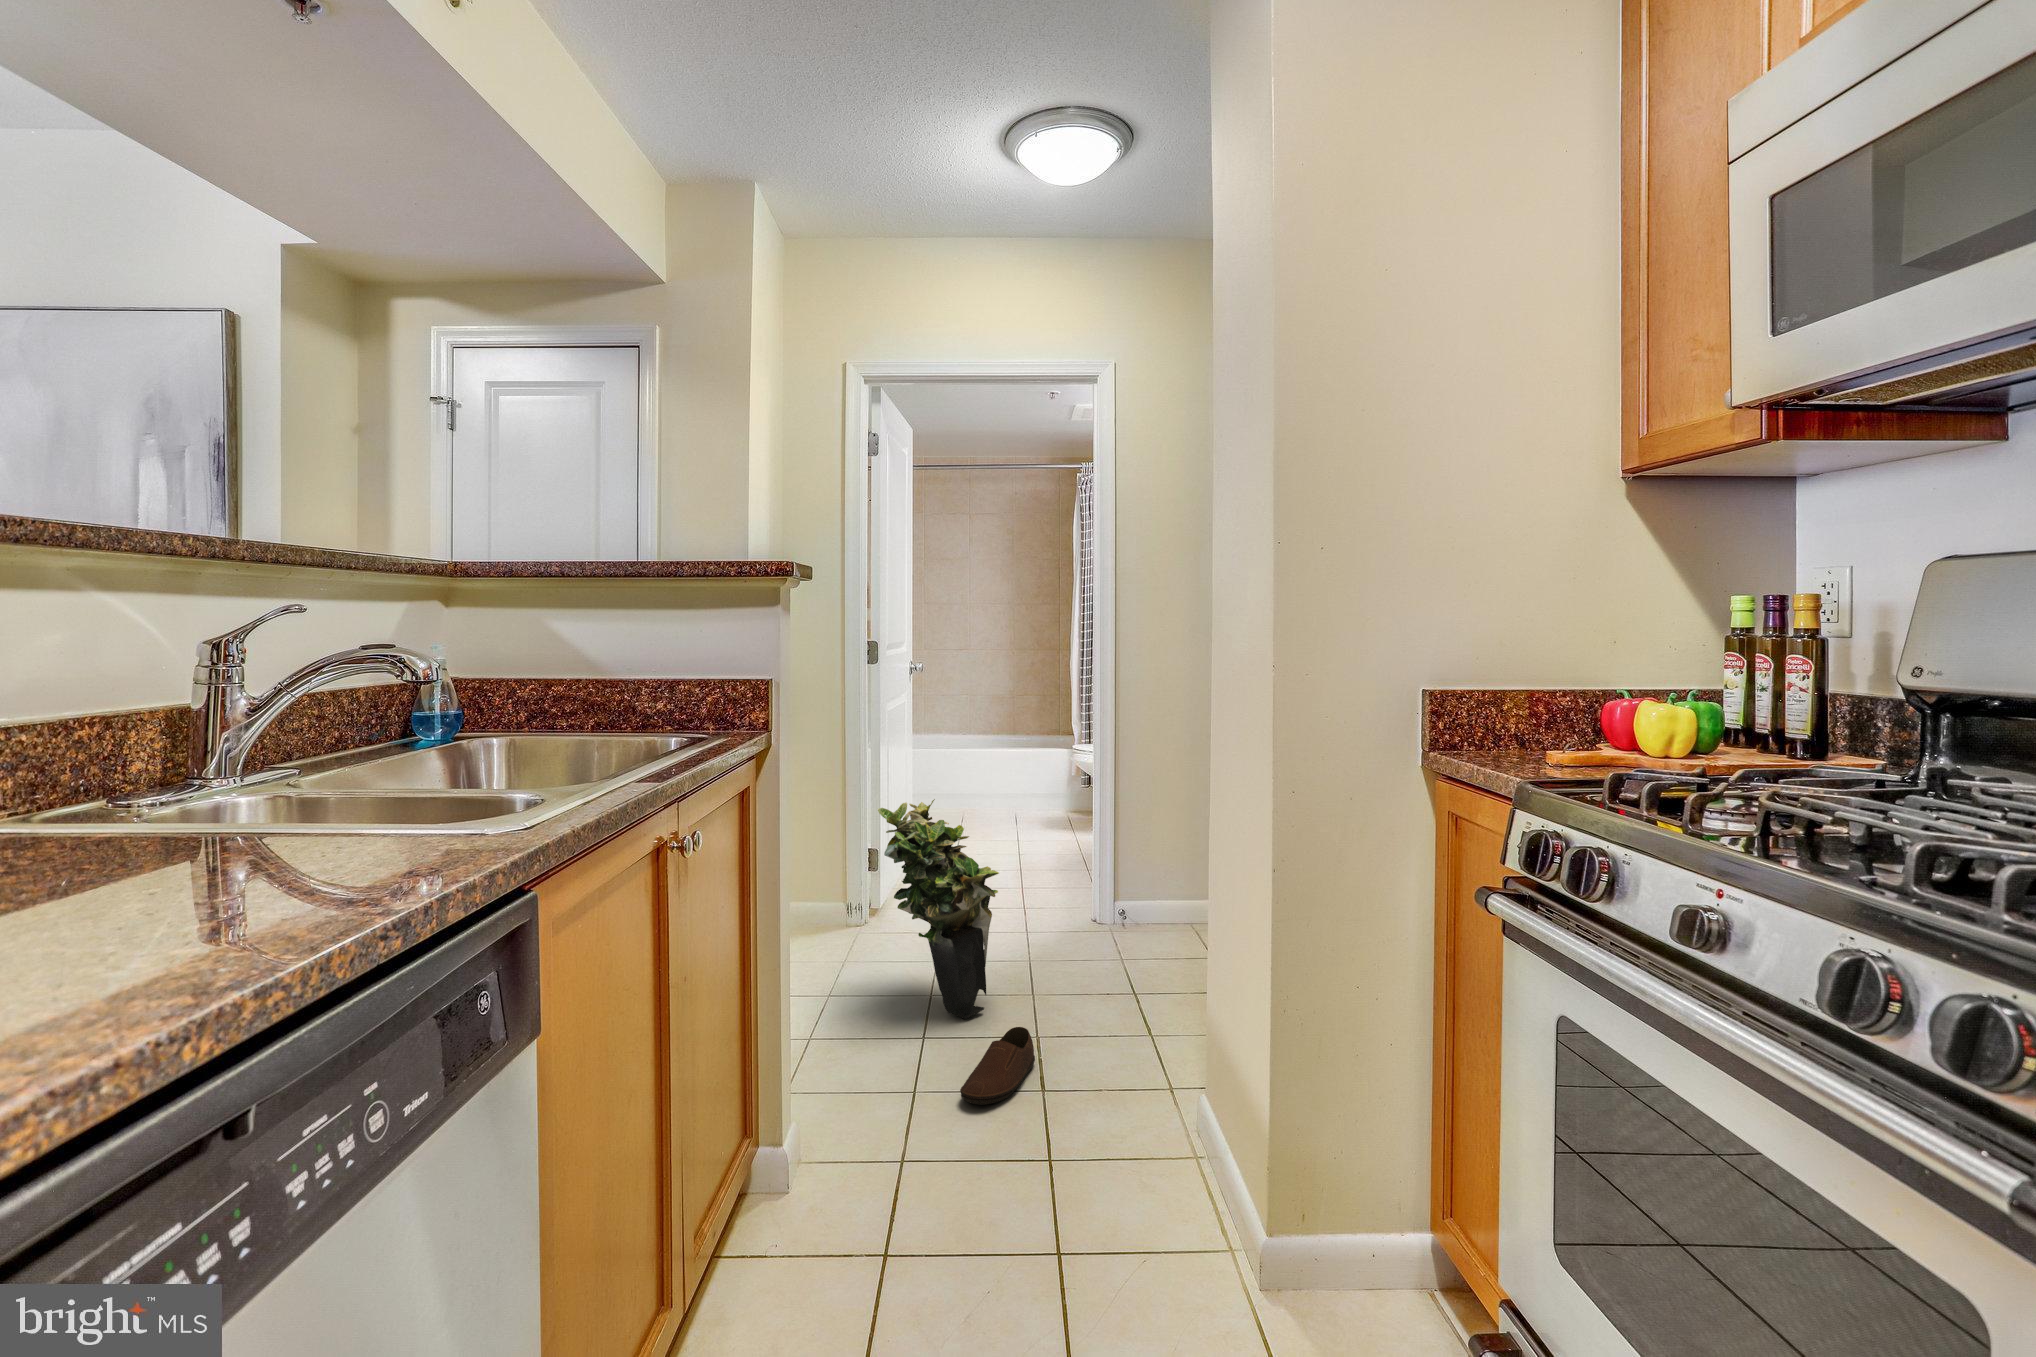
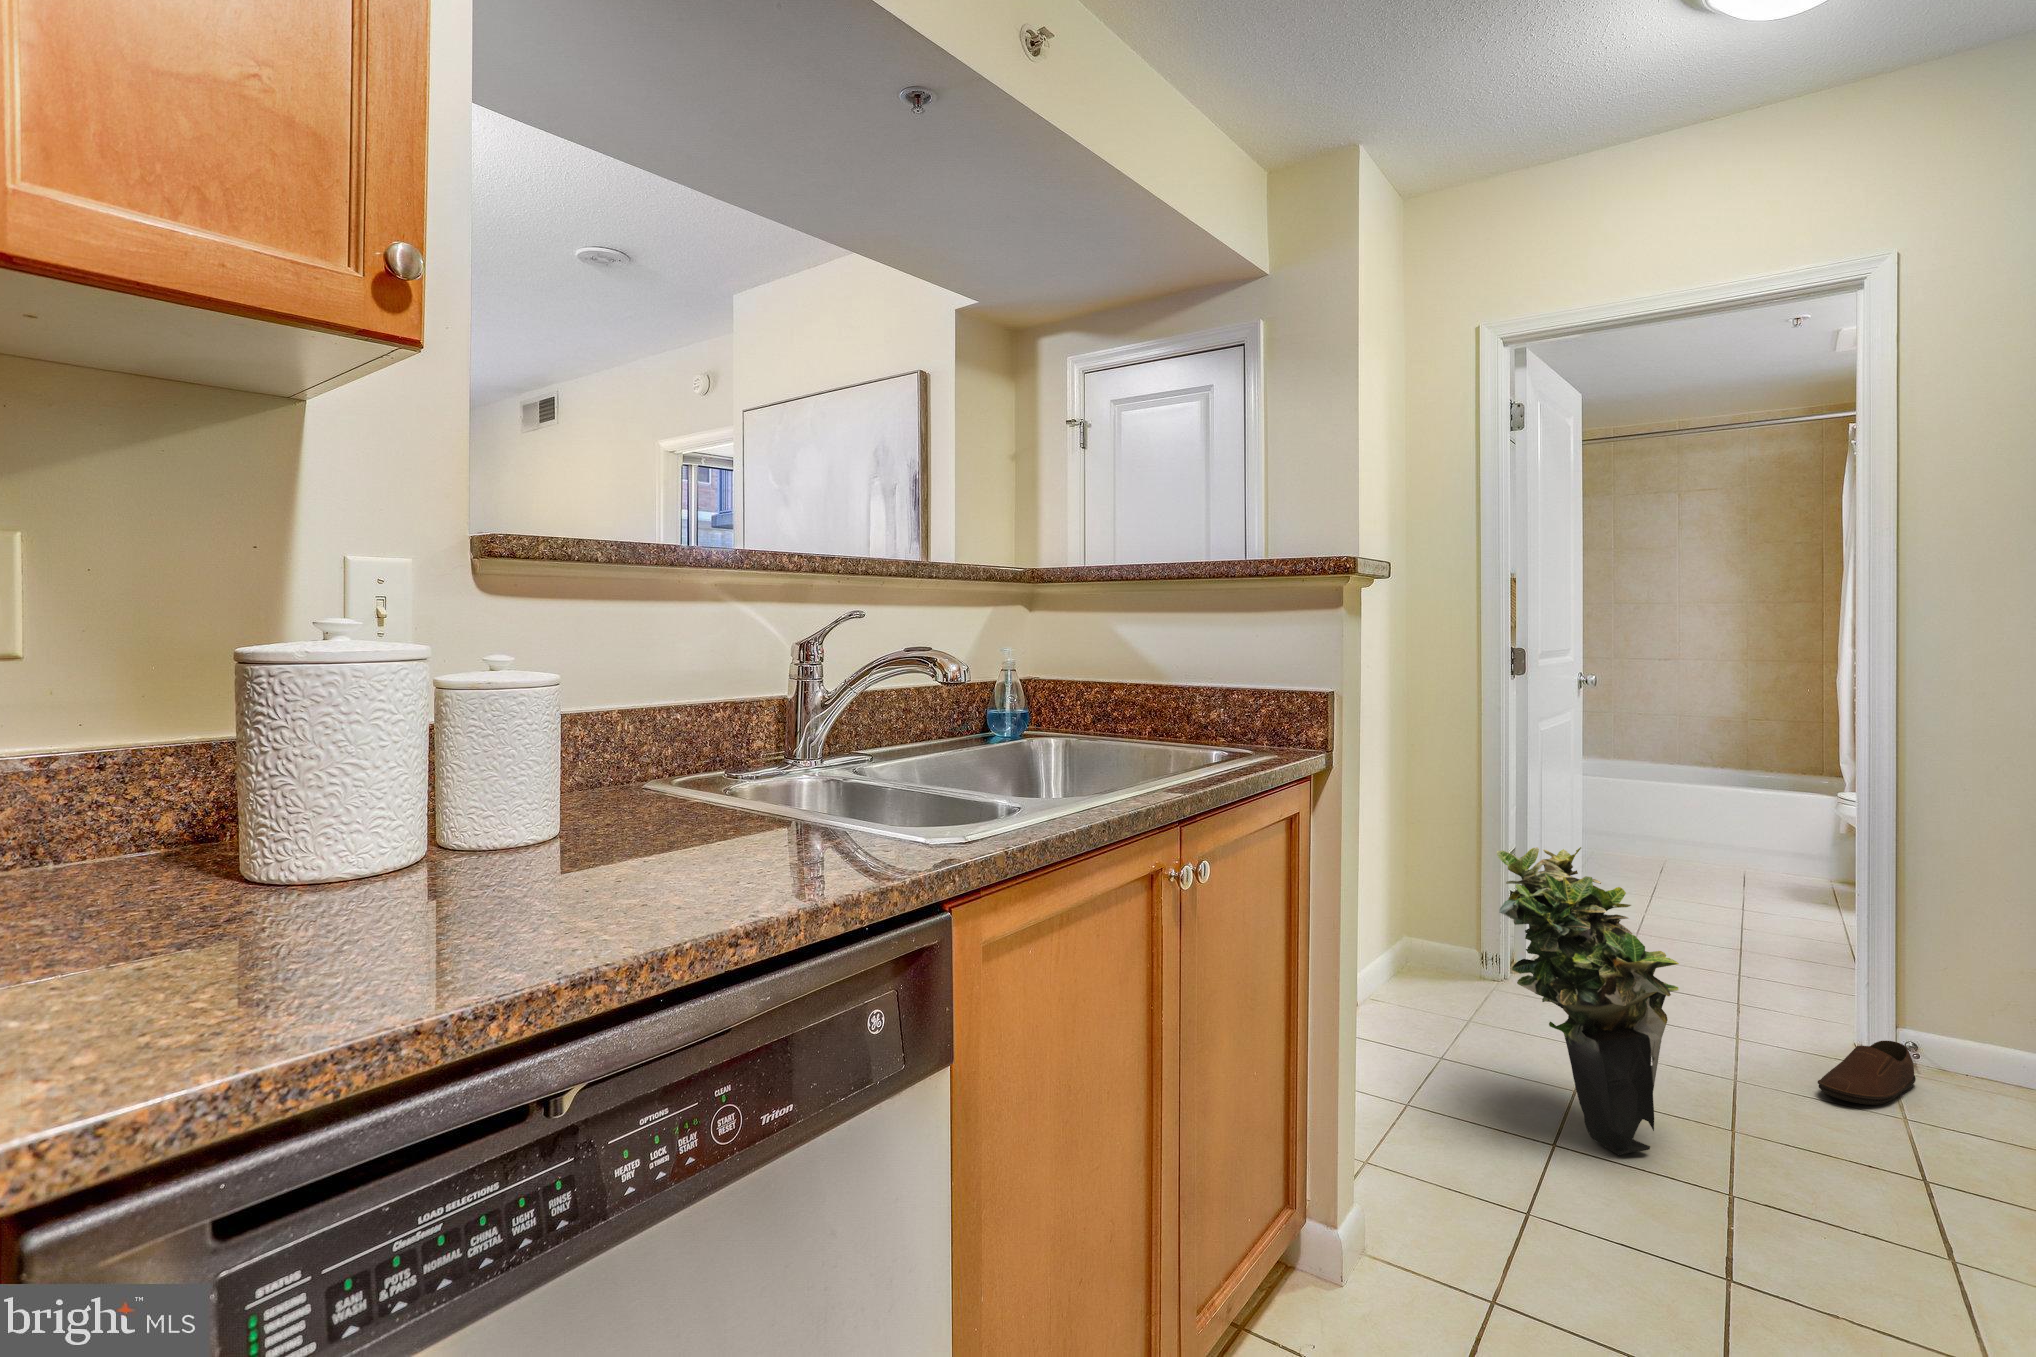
shoe: present [960,1027,1035,1105] -> present [1818,1041,1916,1105]

